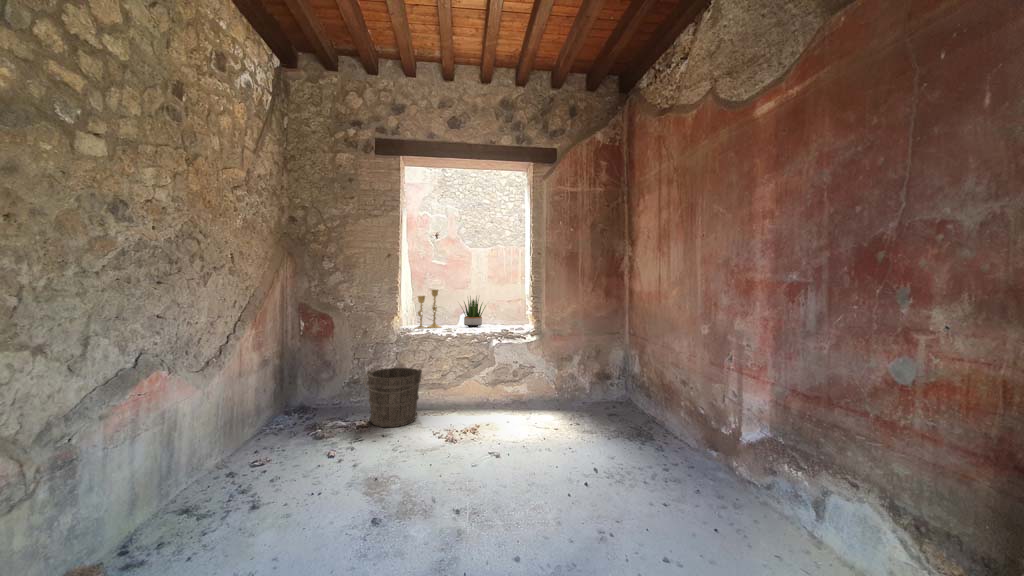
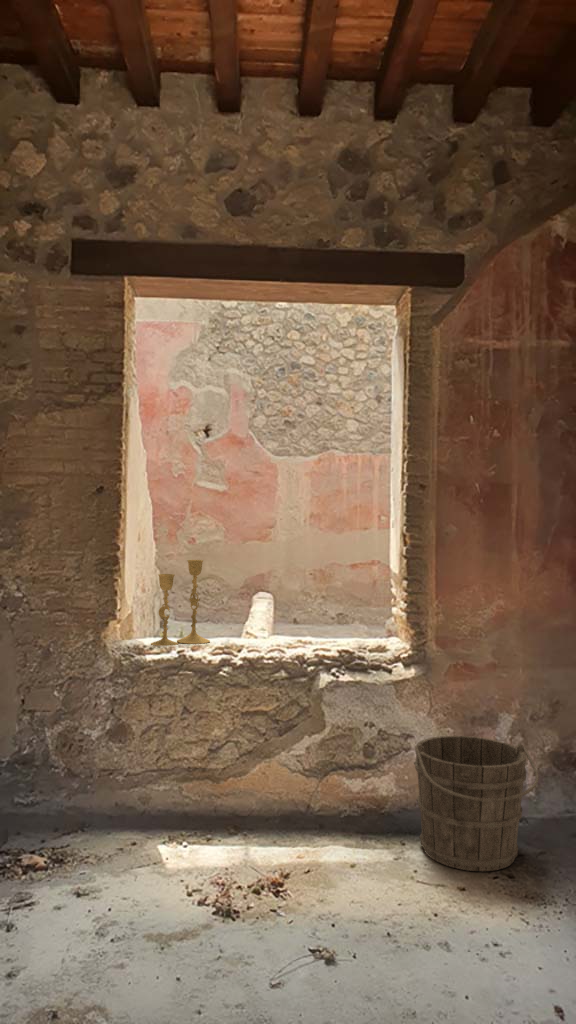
potted plant: present [463,298,485,327] -> none [240,572,315,642]
bucket: present [364,368,422,427] -> present [414,736,539,871]

